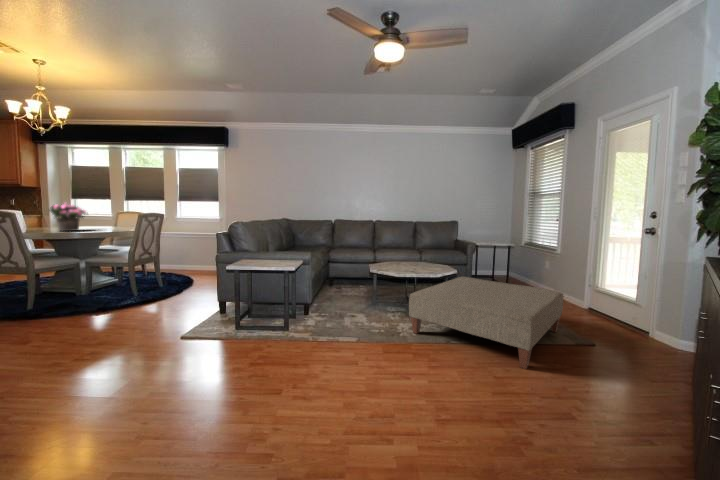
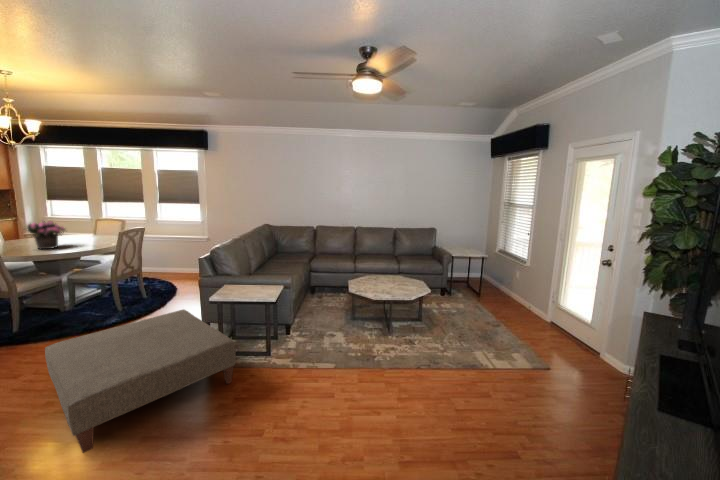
ottoman: present [409,277,563,369] -> present [45,310,236,453]

